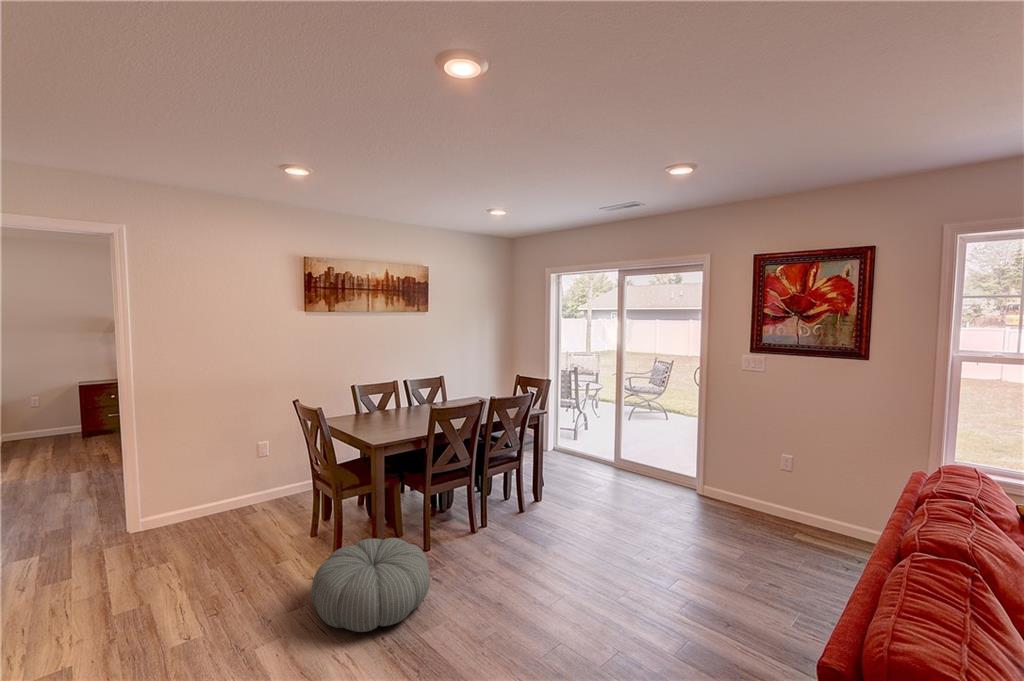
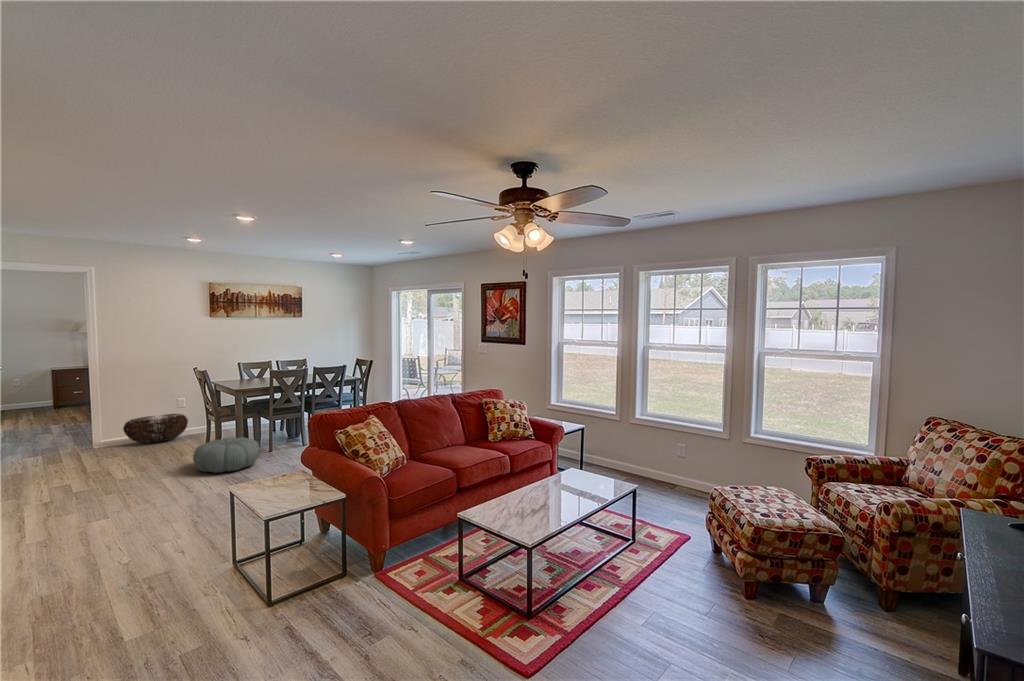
basket: none [175,469,276,524] -> present [123,414,188,443]

